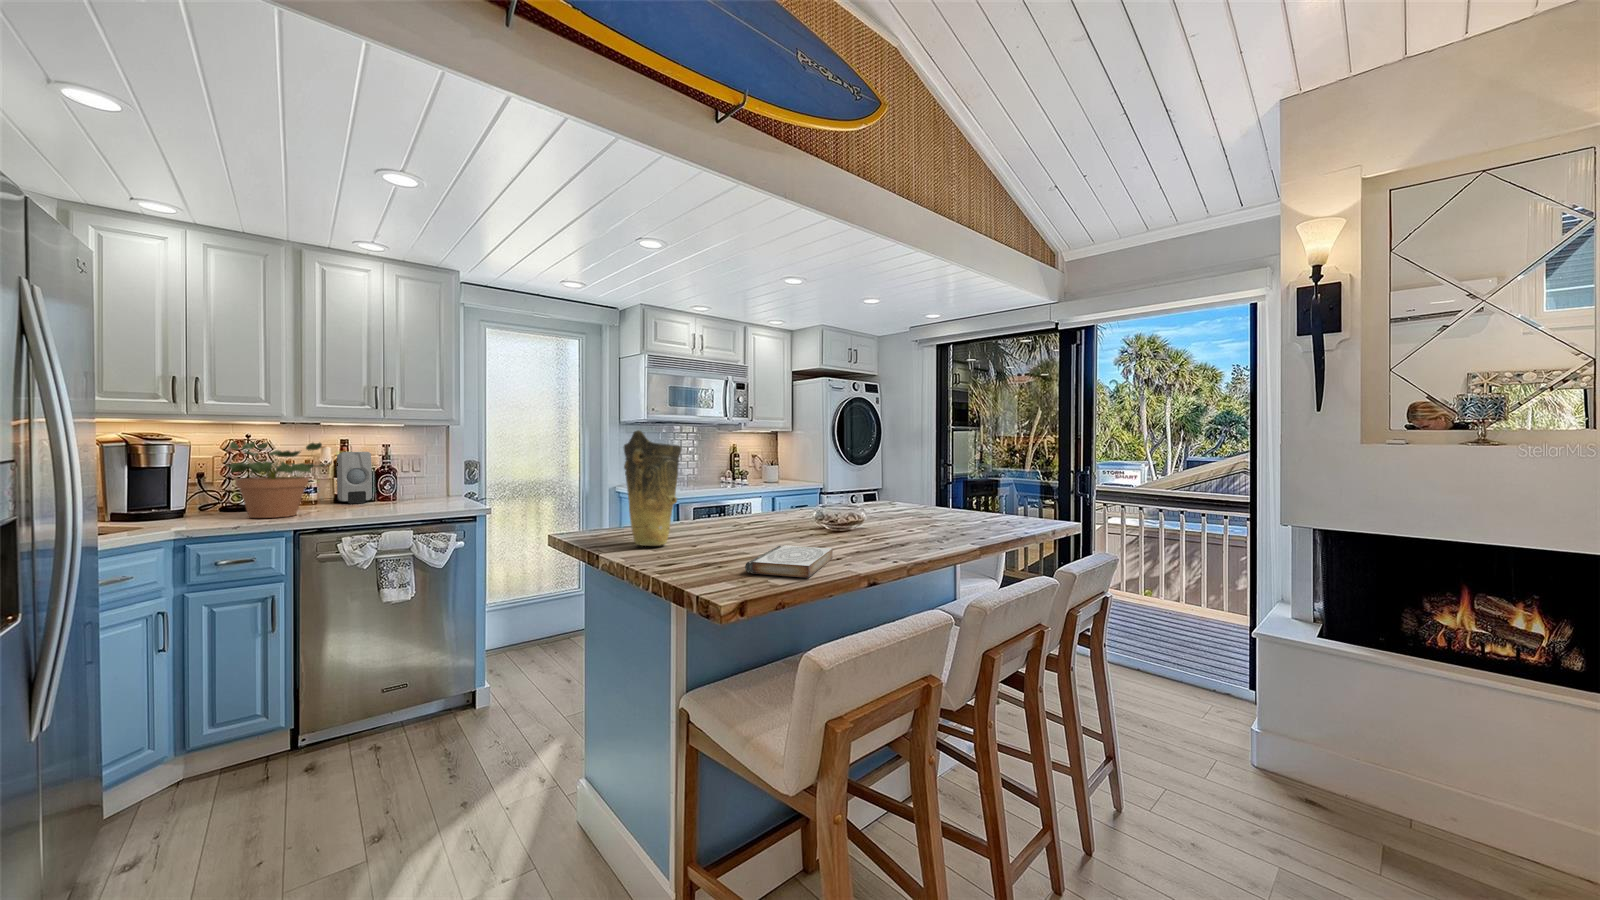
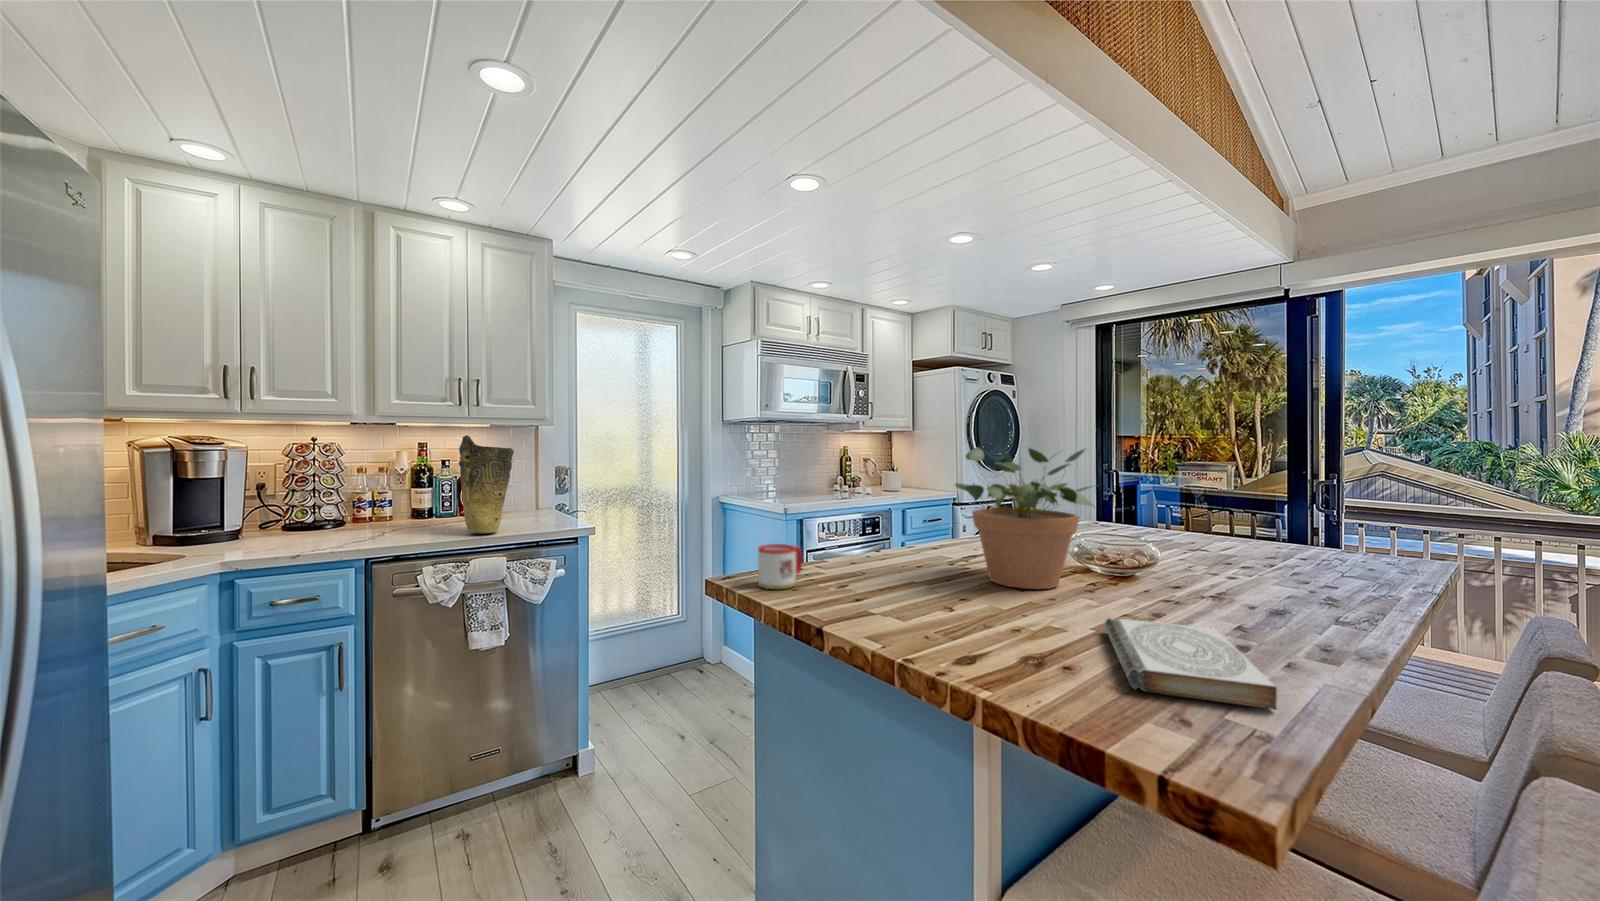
vase: present [624,430,682,546] -> present [459,435,514,534]
potted plant: present [227,442,327,518] -> present [955,447,1095,589]
soap dispenser: present [337,452,372,504] -> none [415,458,455,520]
mug: none [584,509,619,538] -> present [758,544,802,589]

